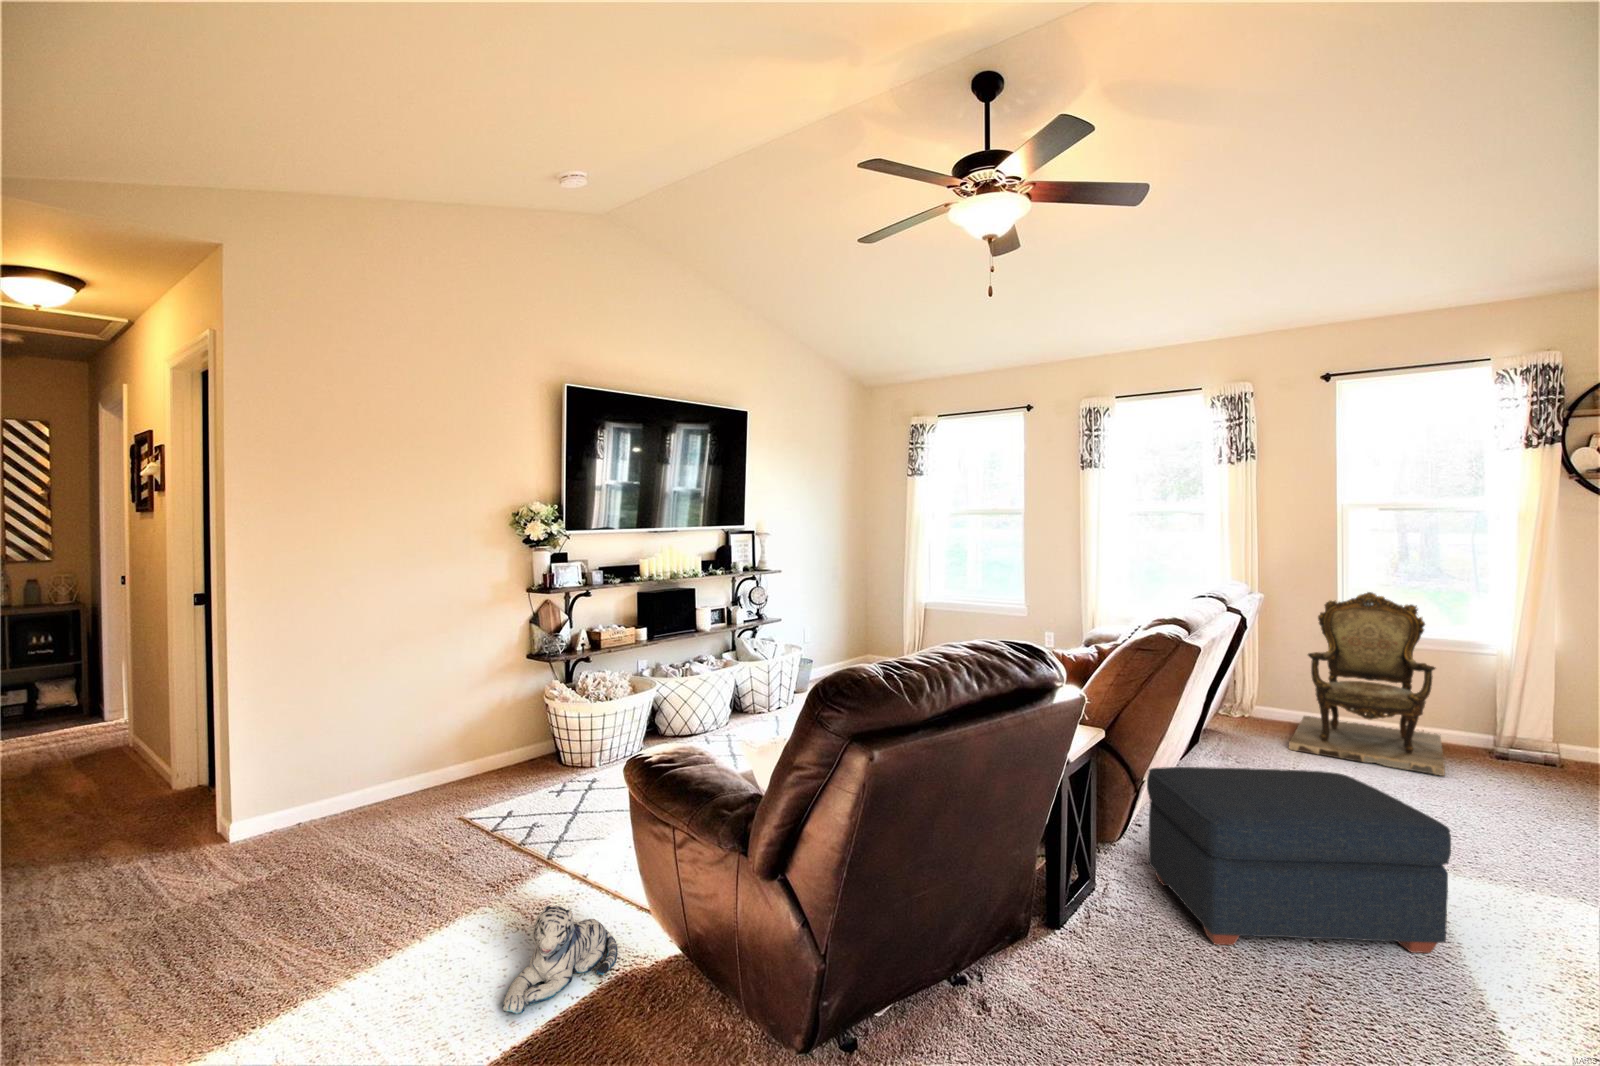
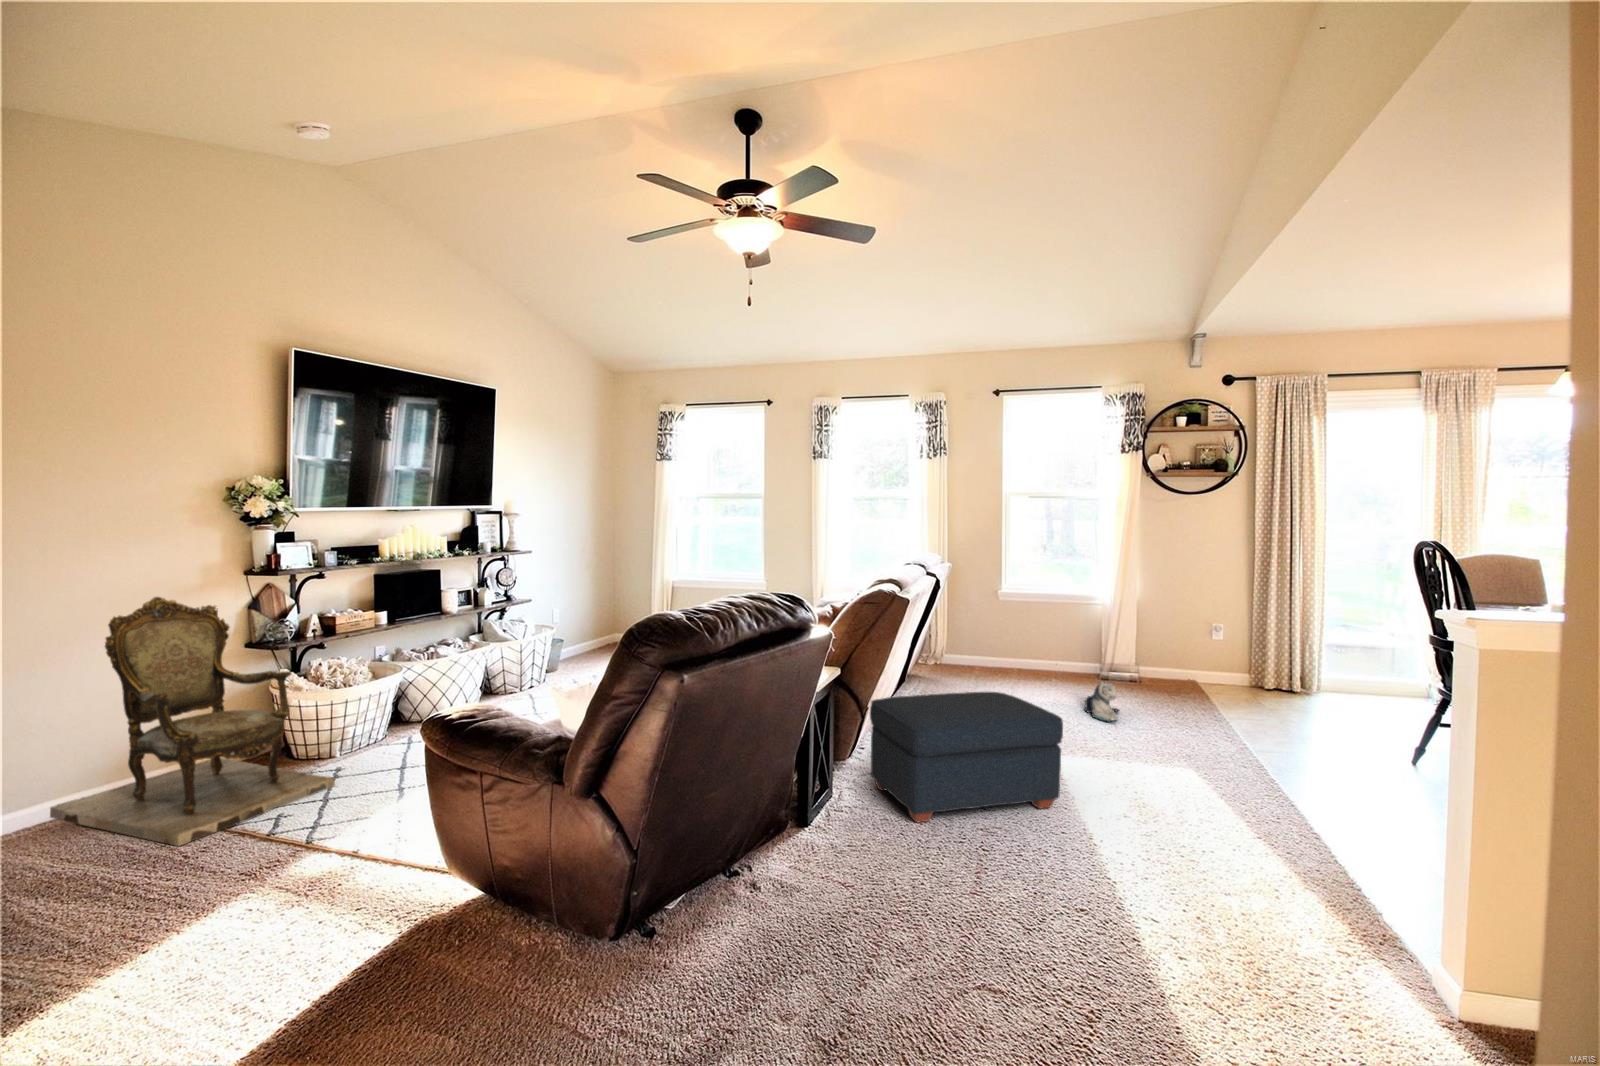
armchair: present [1289,592,1445,776] -> present [50,597,335,846]
plush toy: present [503,905,618,1014] -> present [1085,682,1120,722]

